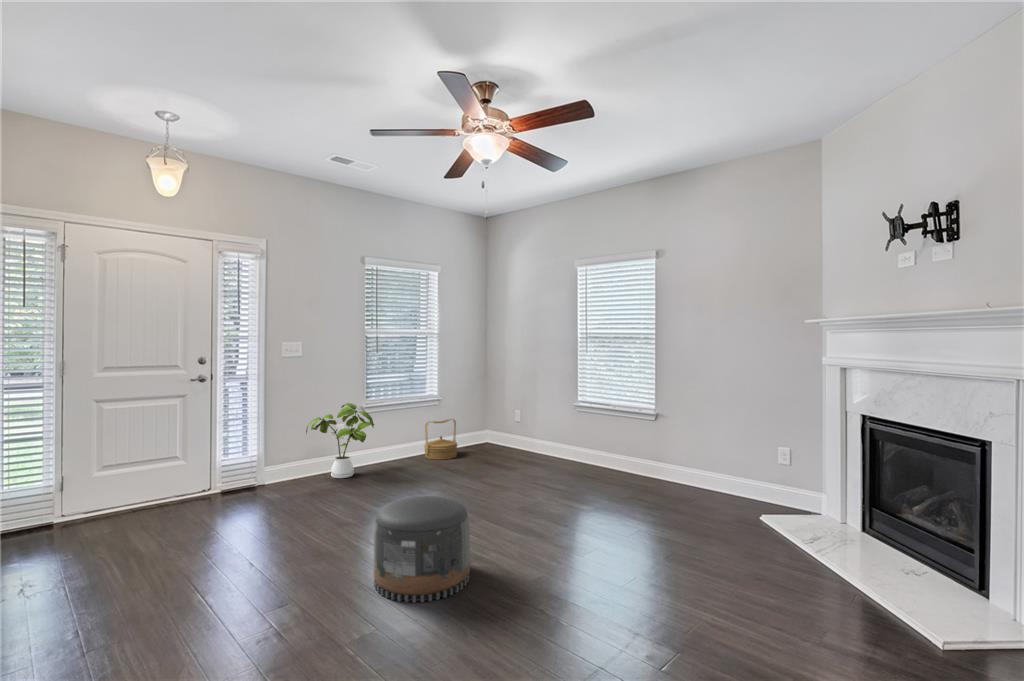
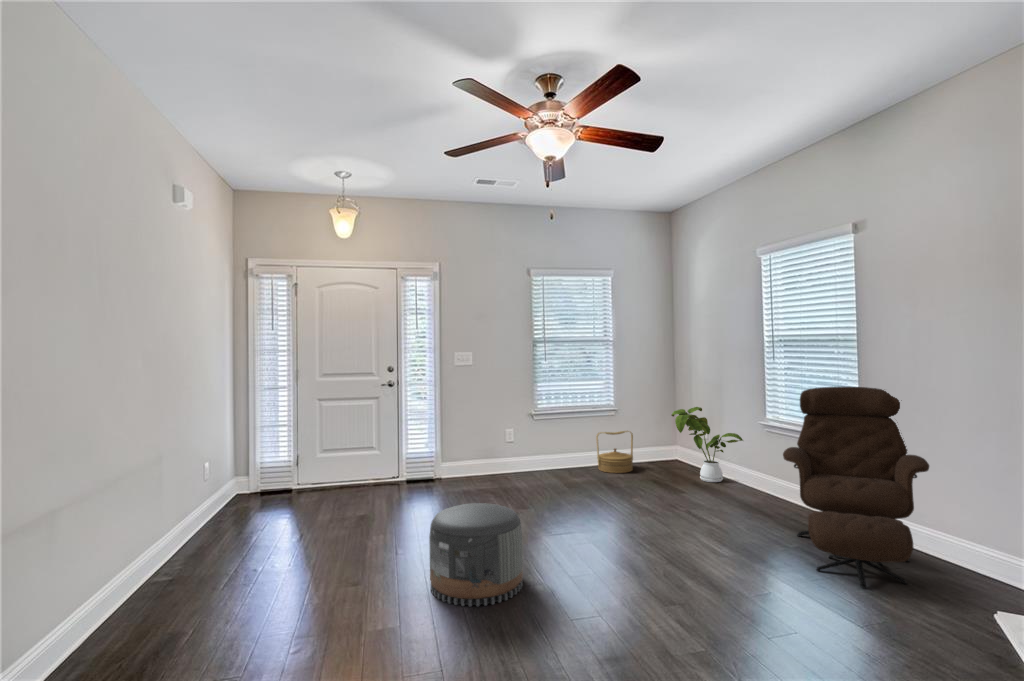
lounge chair: none [615,373,722,519] -> present [783,387,929,588]
house plant: present [306,403,374,478] -> present [672,407,743,482]

